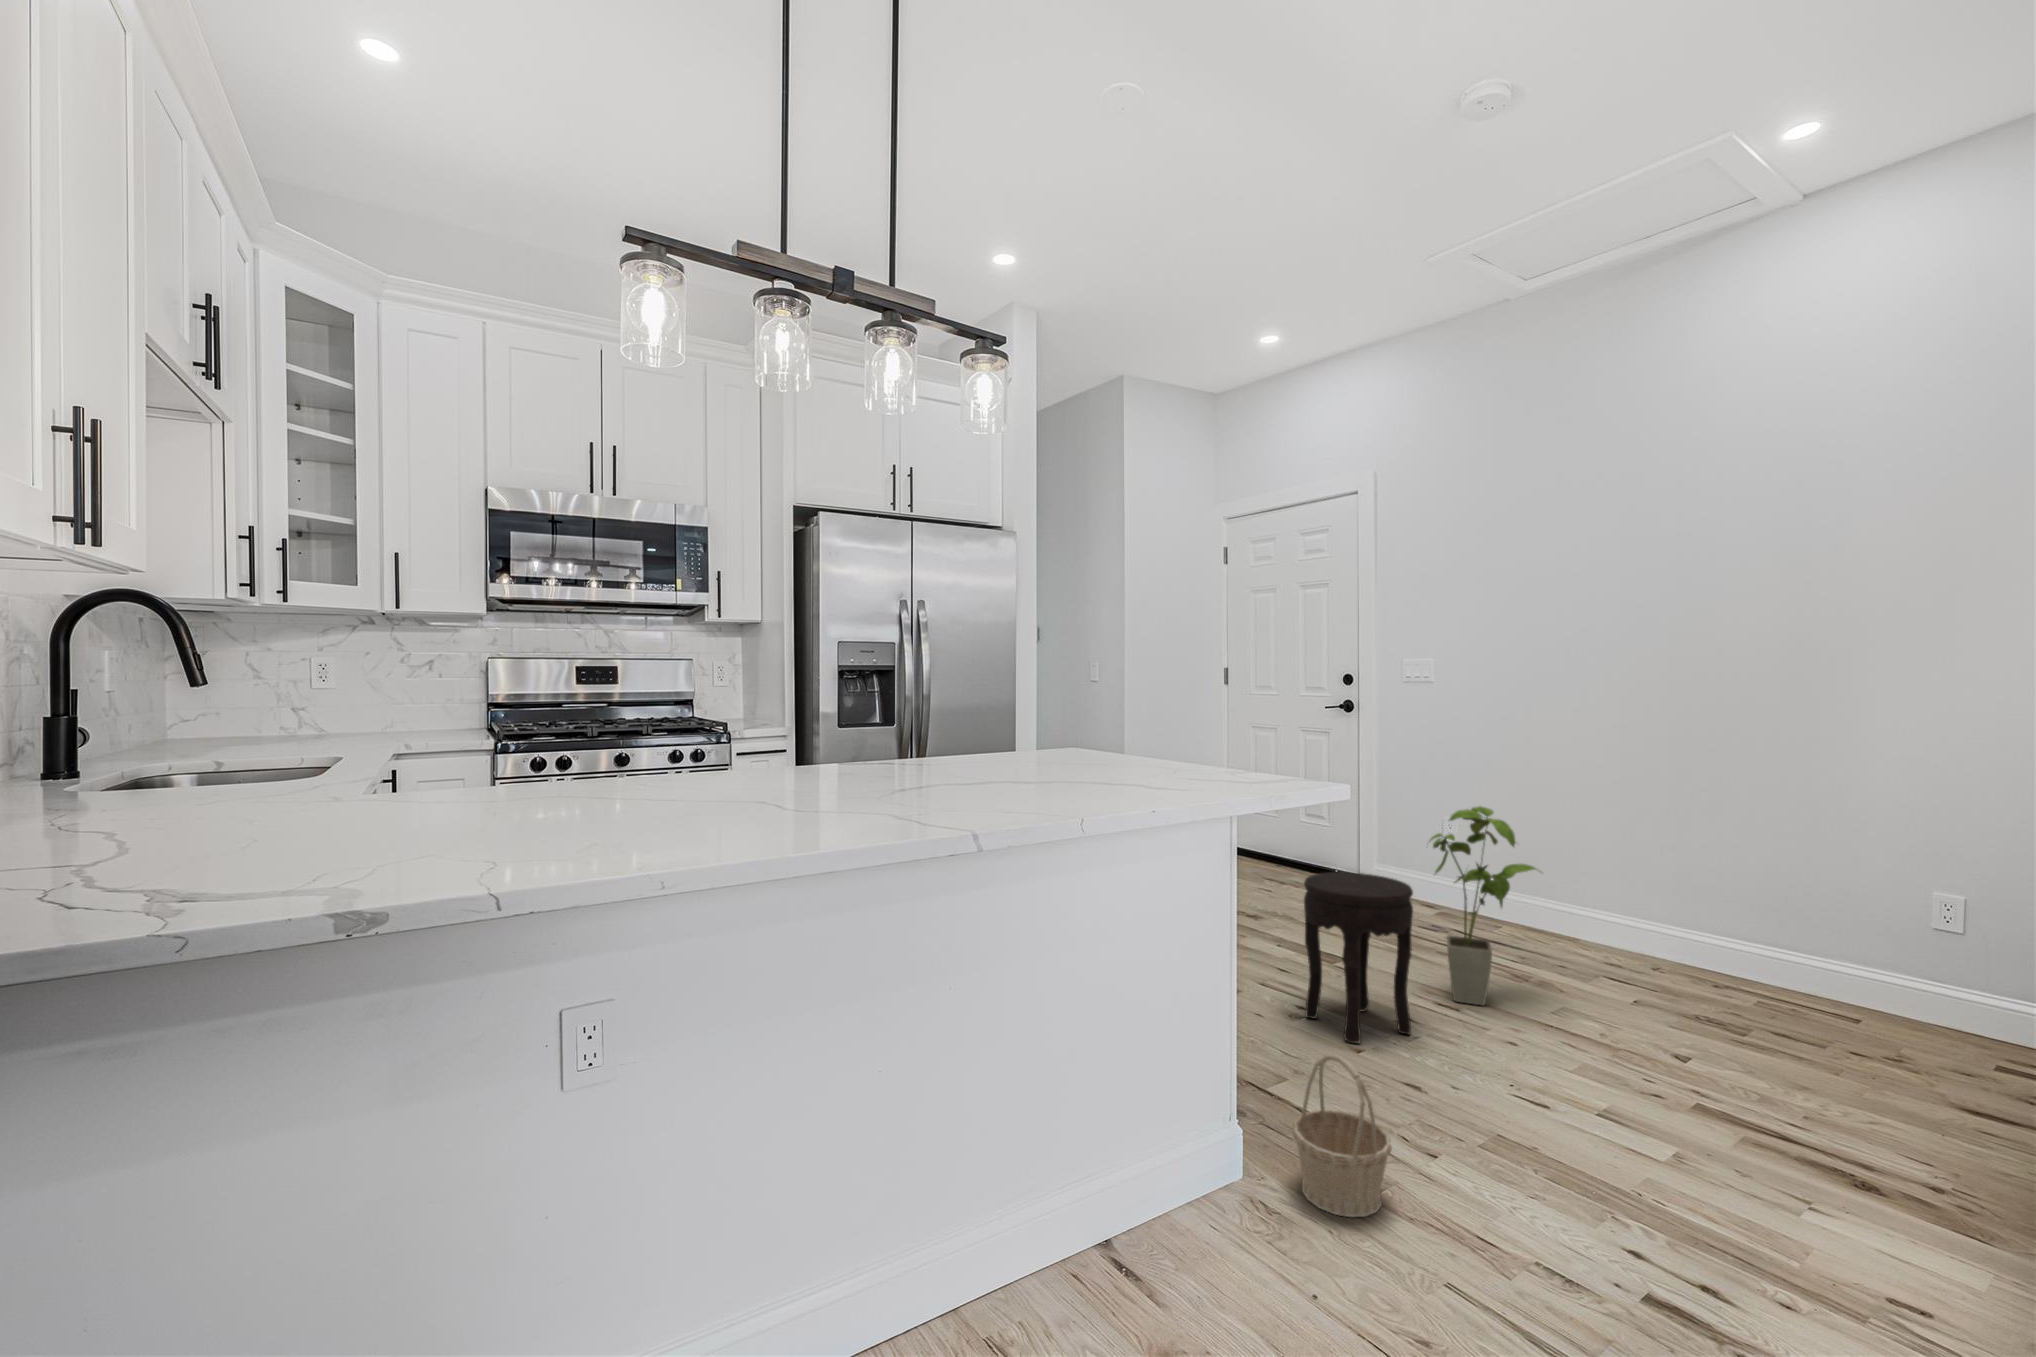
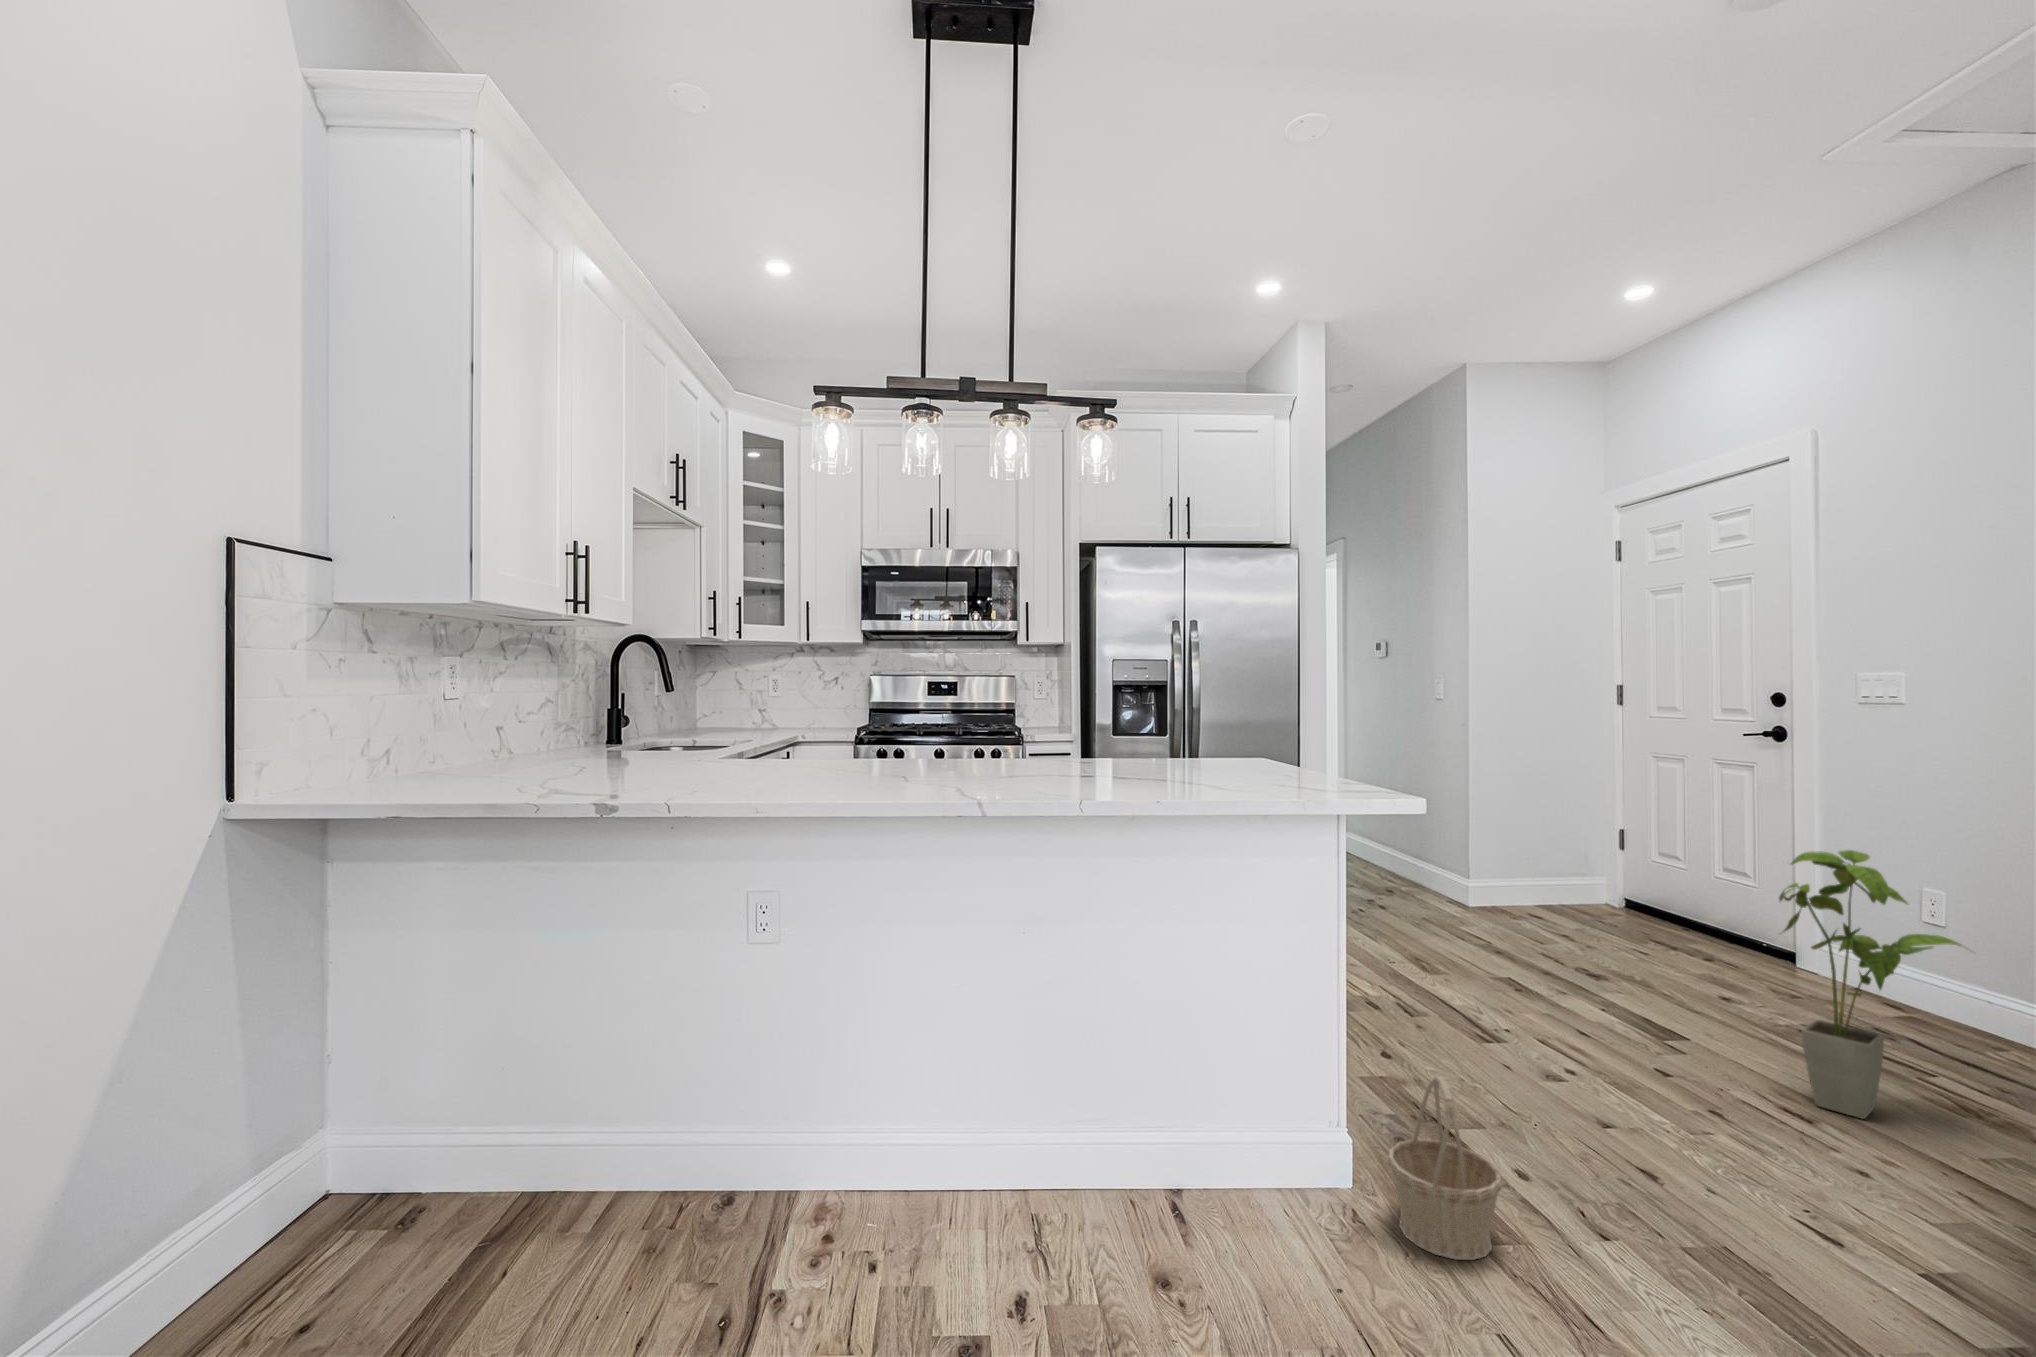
side table: present [1304,872,1413,1043] -> none [1557,912,1708,1124]

